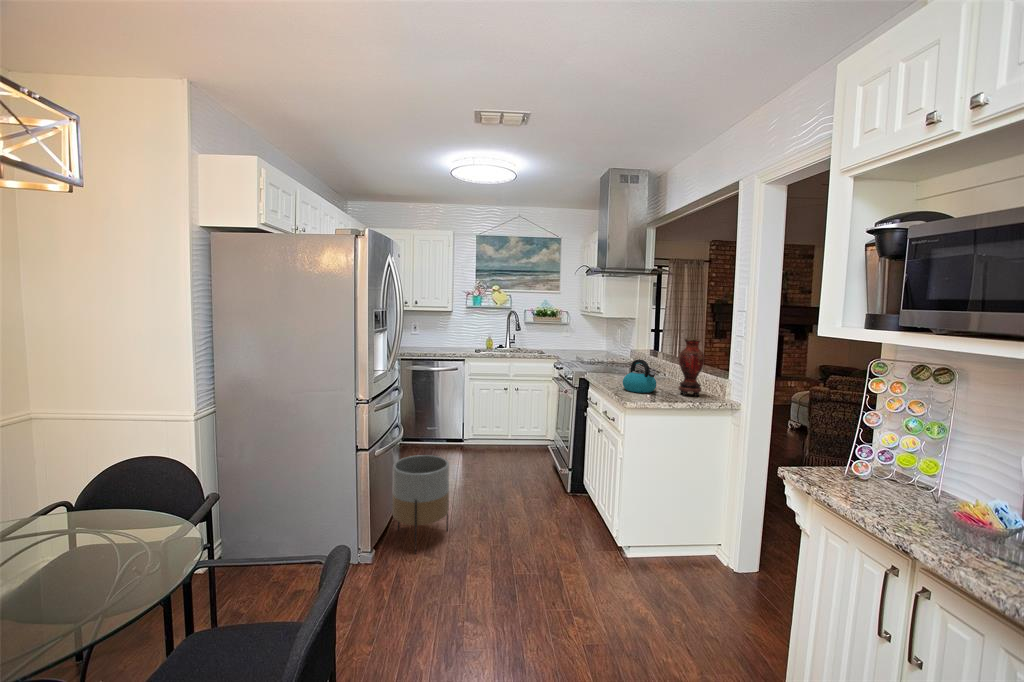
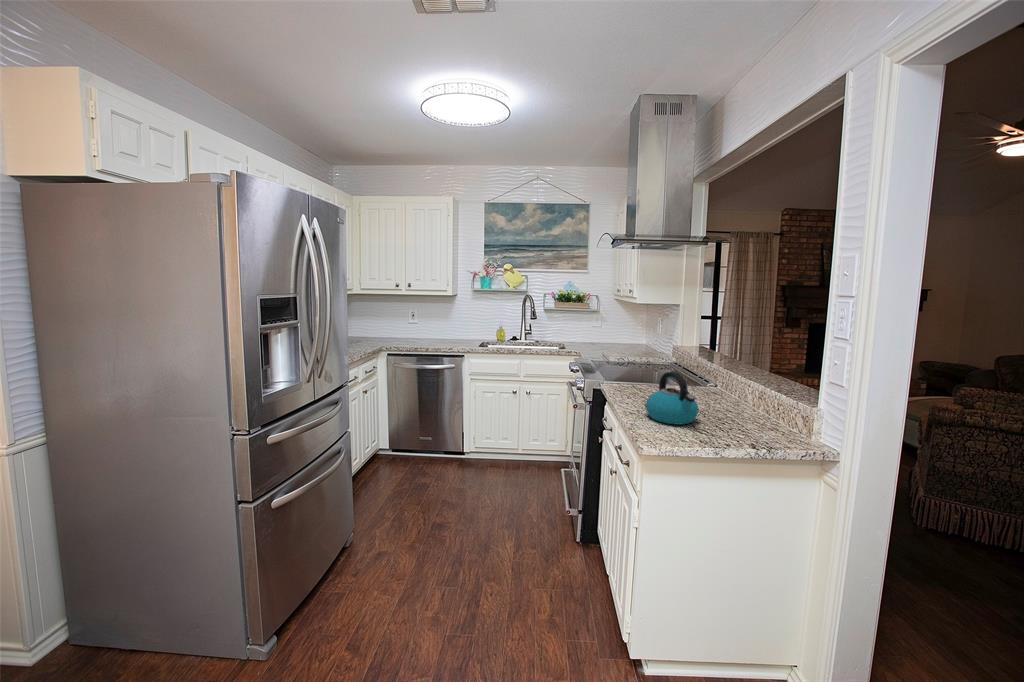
vase: present [679,339,705,396] -> none [734,342,780,435]
planter: present [392,455,449,554] -> none [310,493,396,641]

